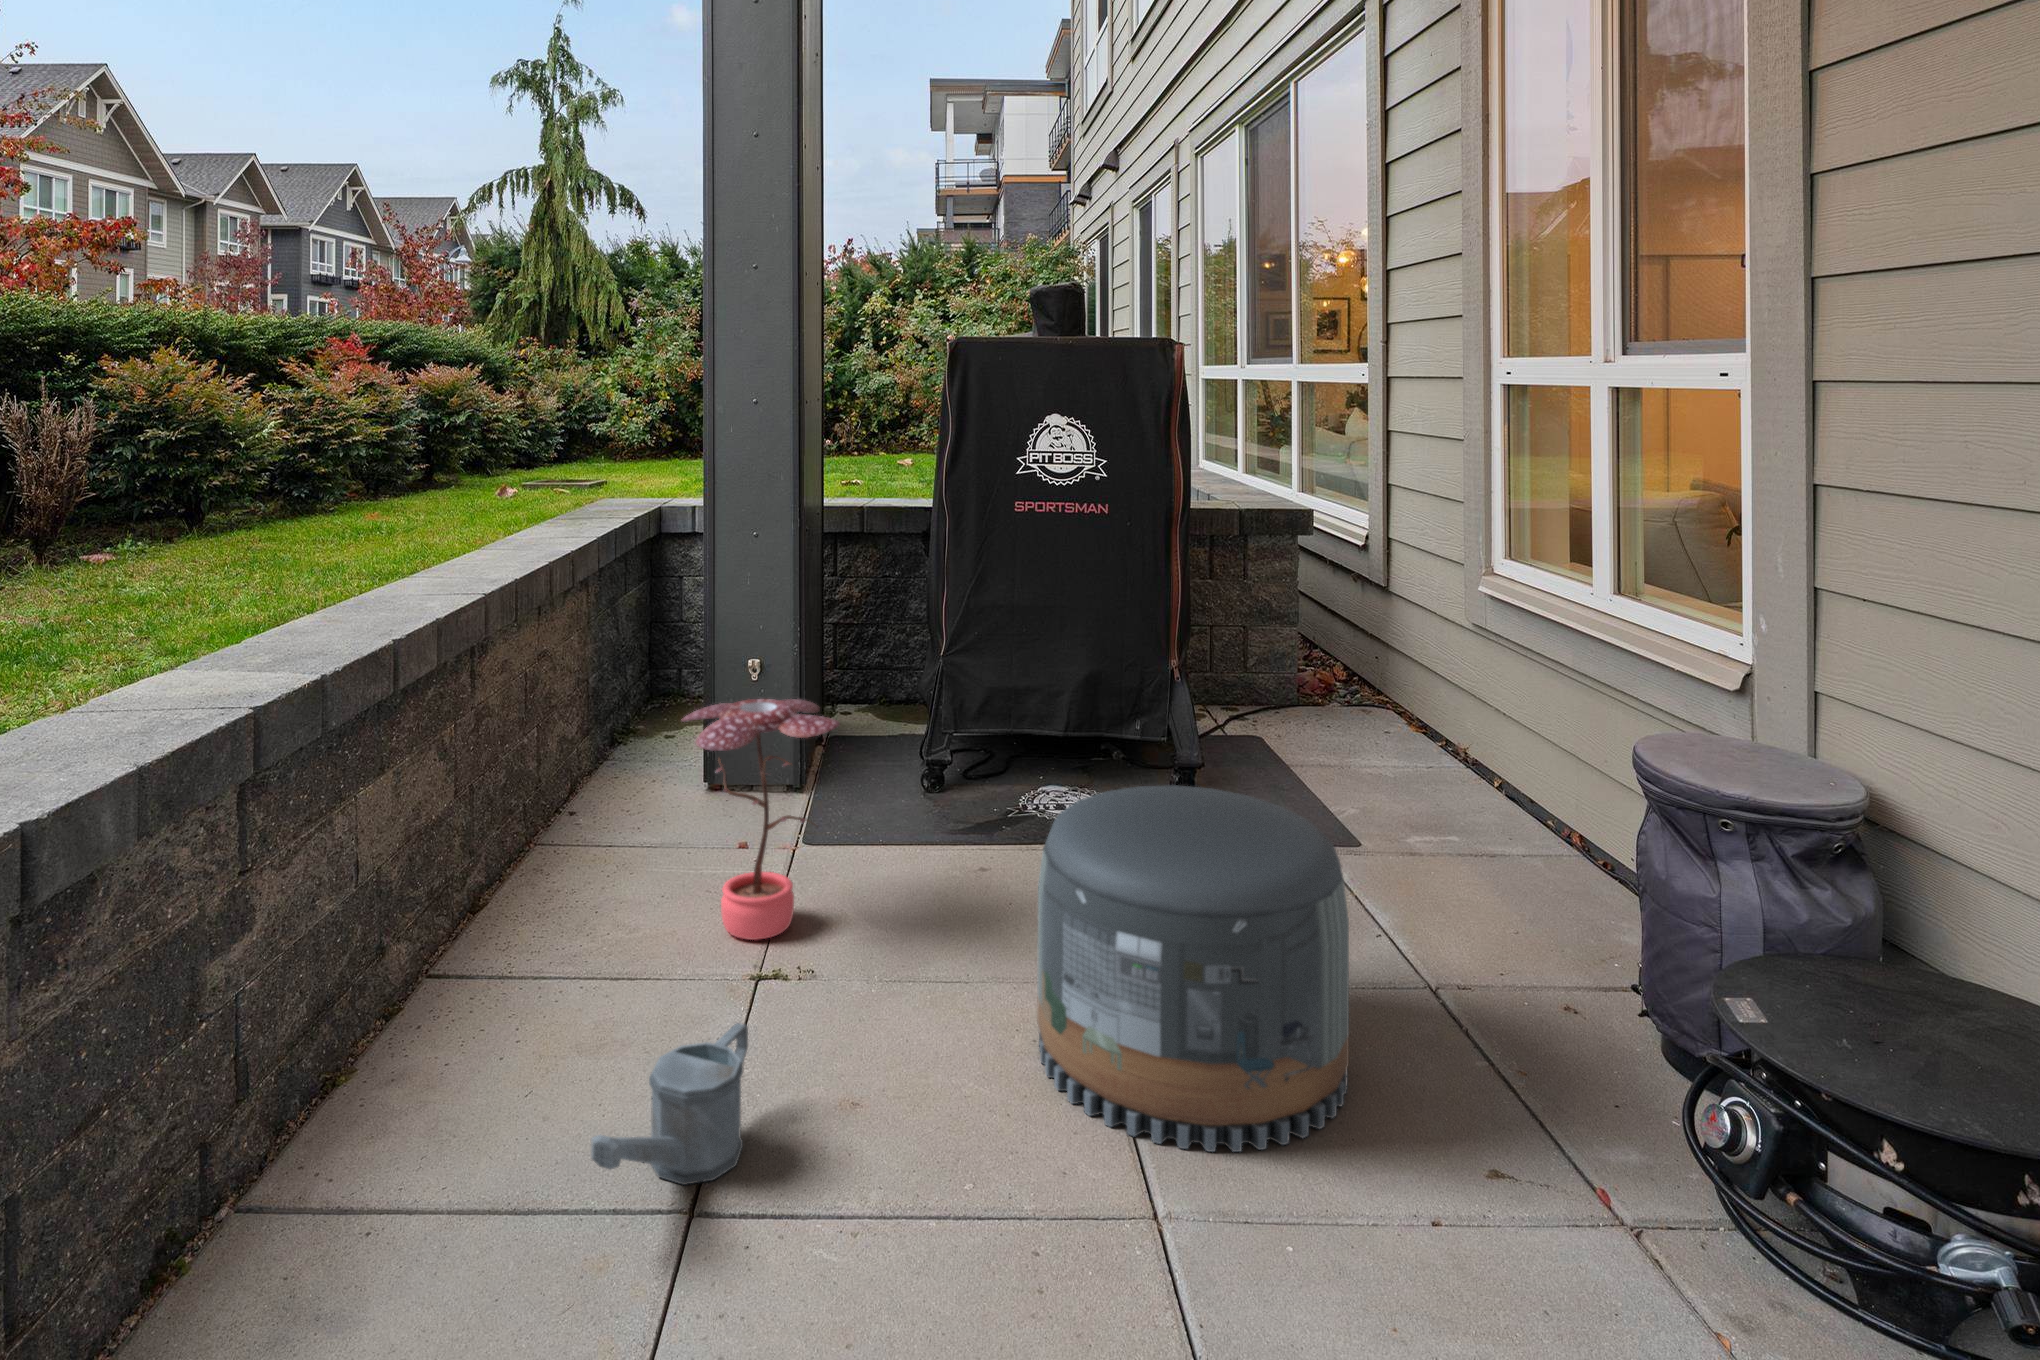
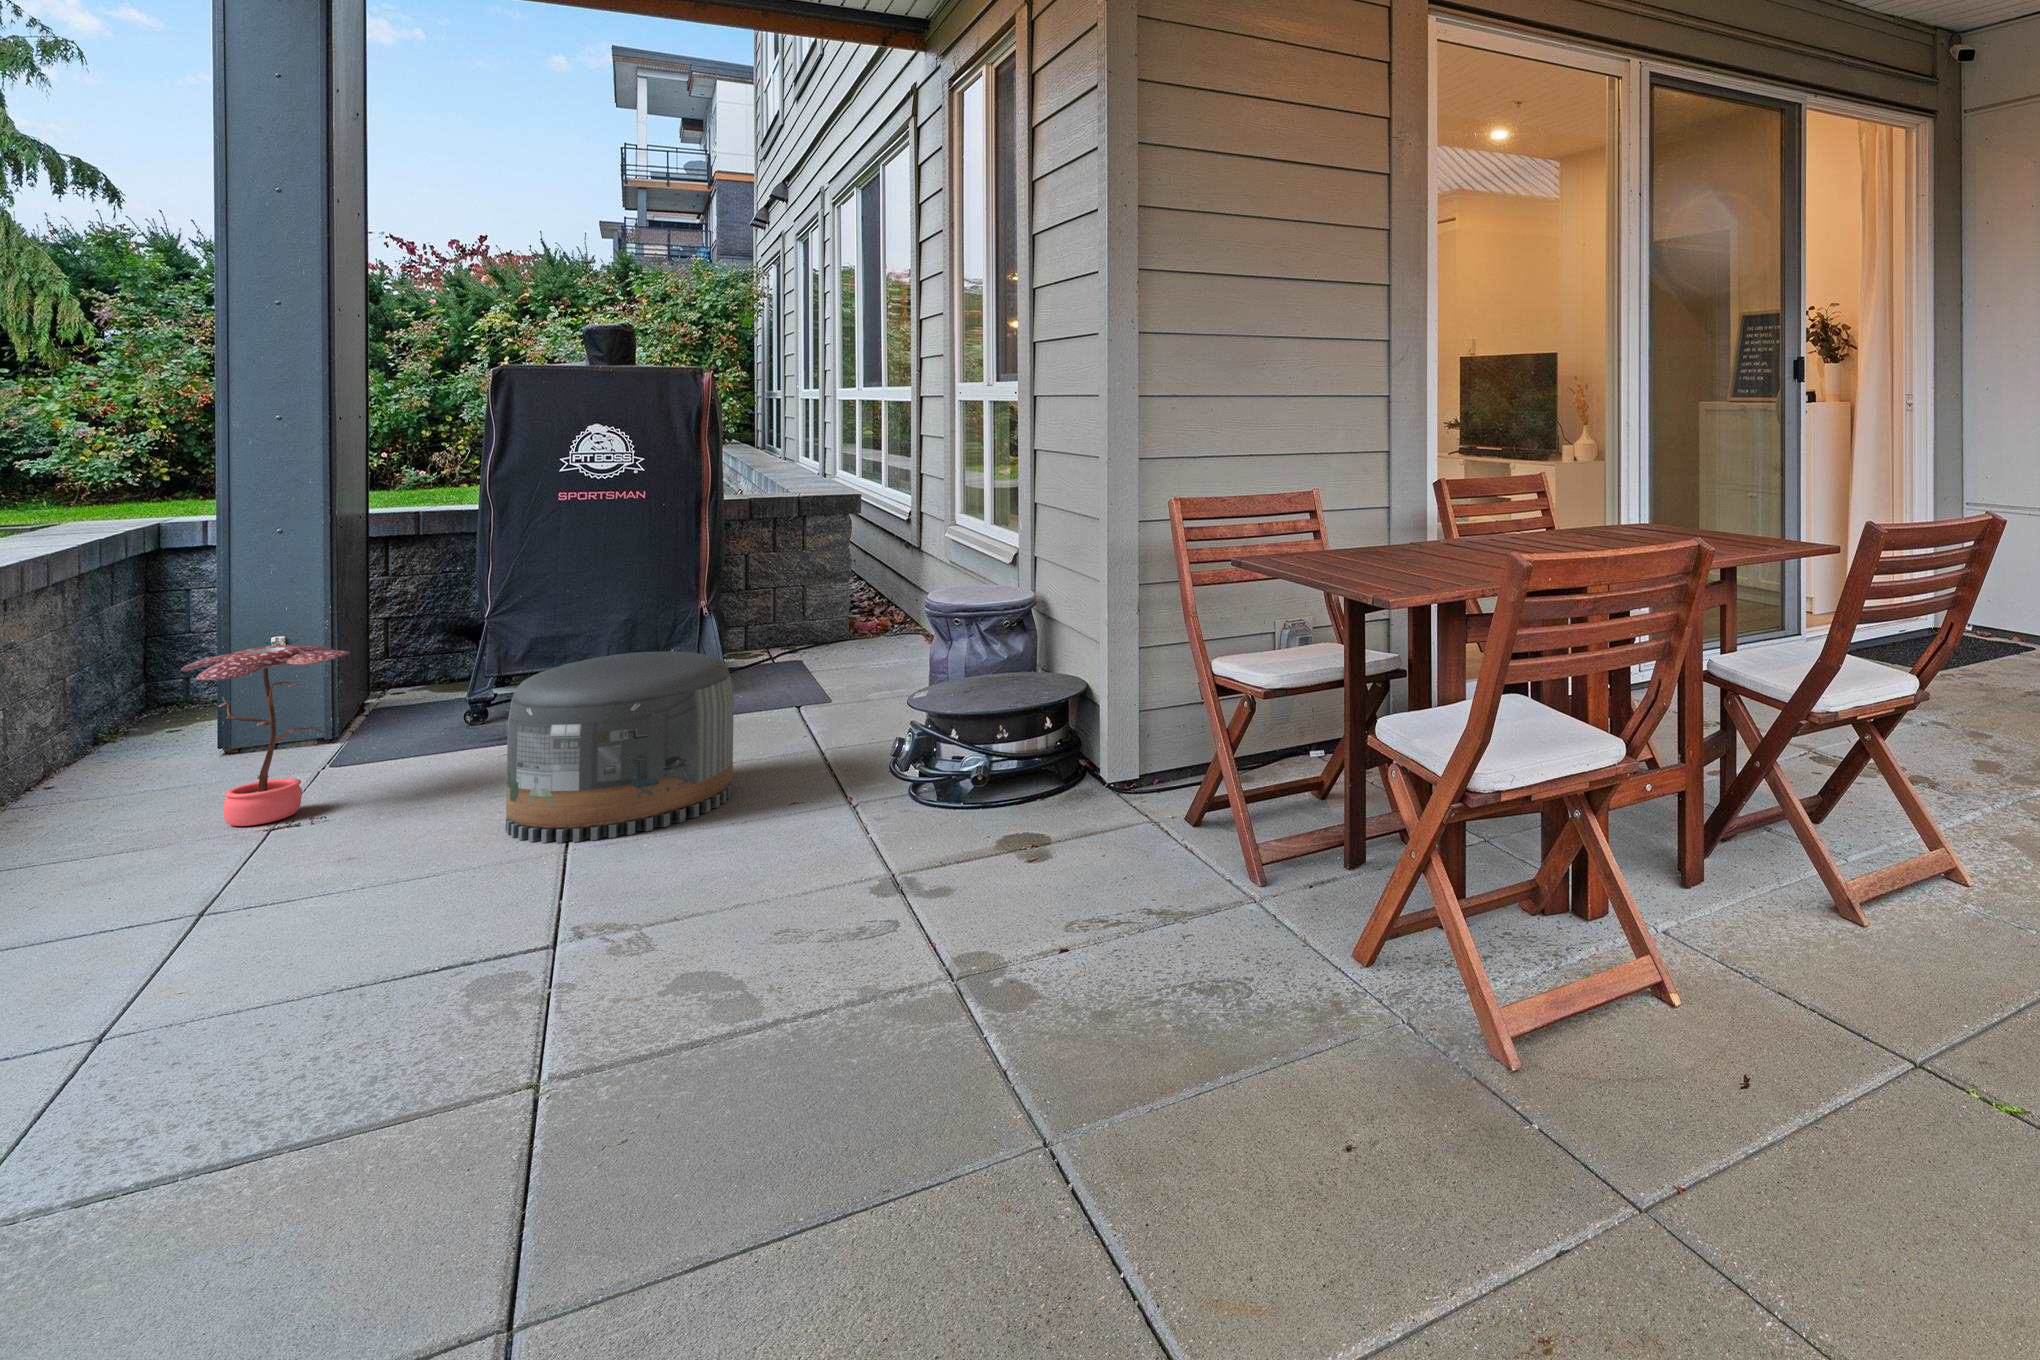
watering can: present [591,1023,748,1185] -> none [91,833,242,926]

